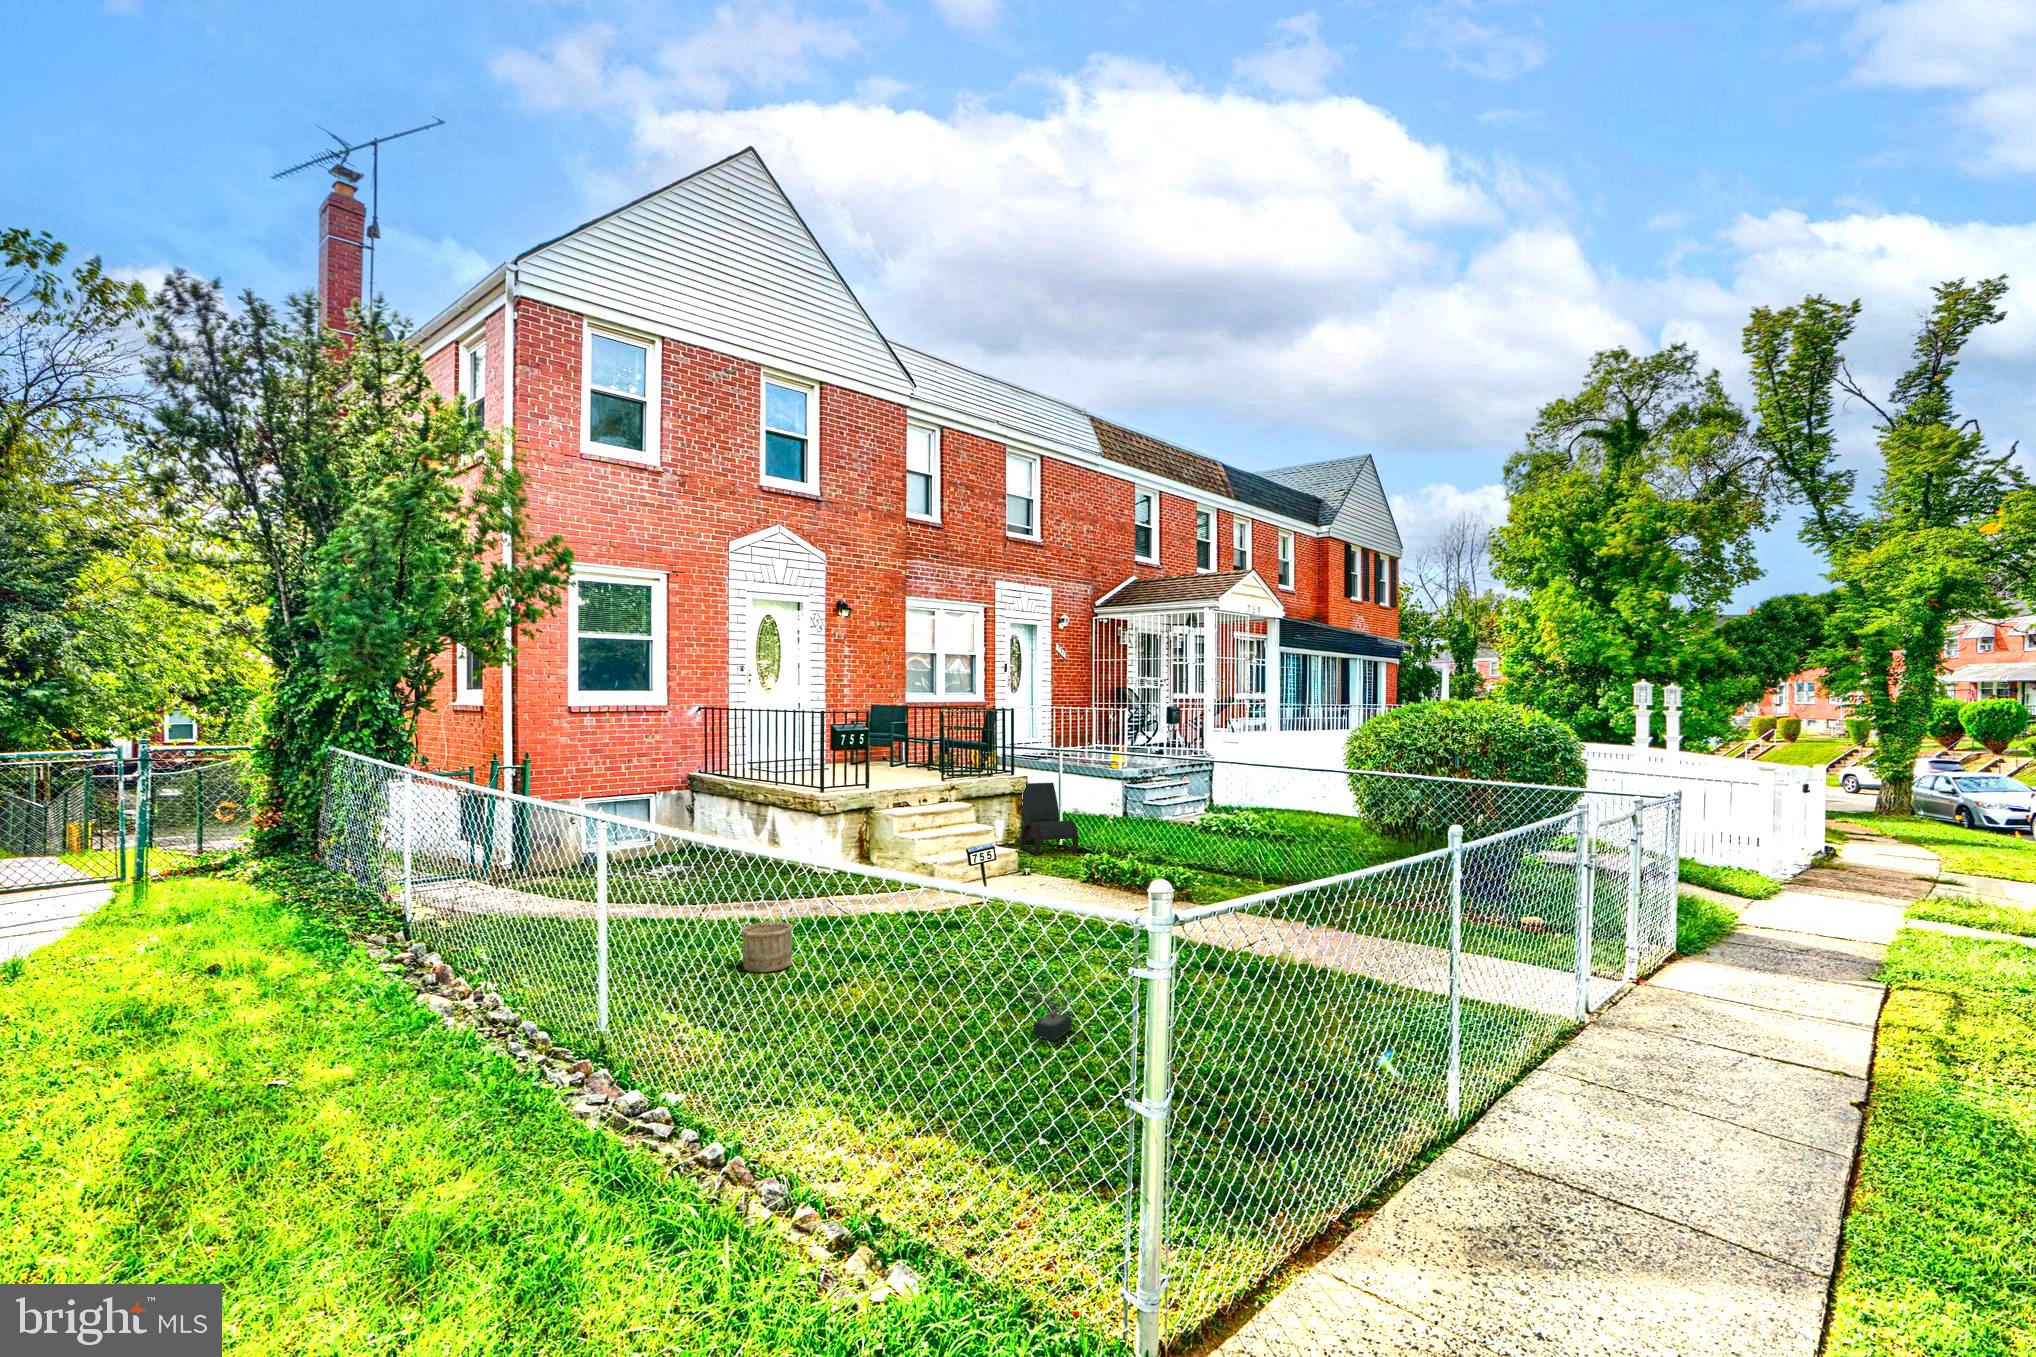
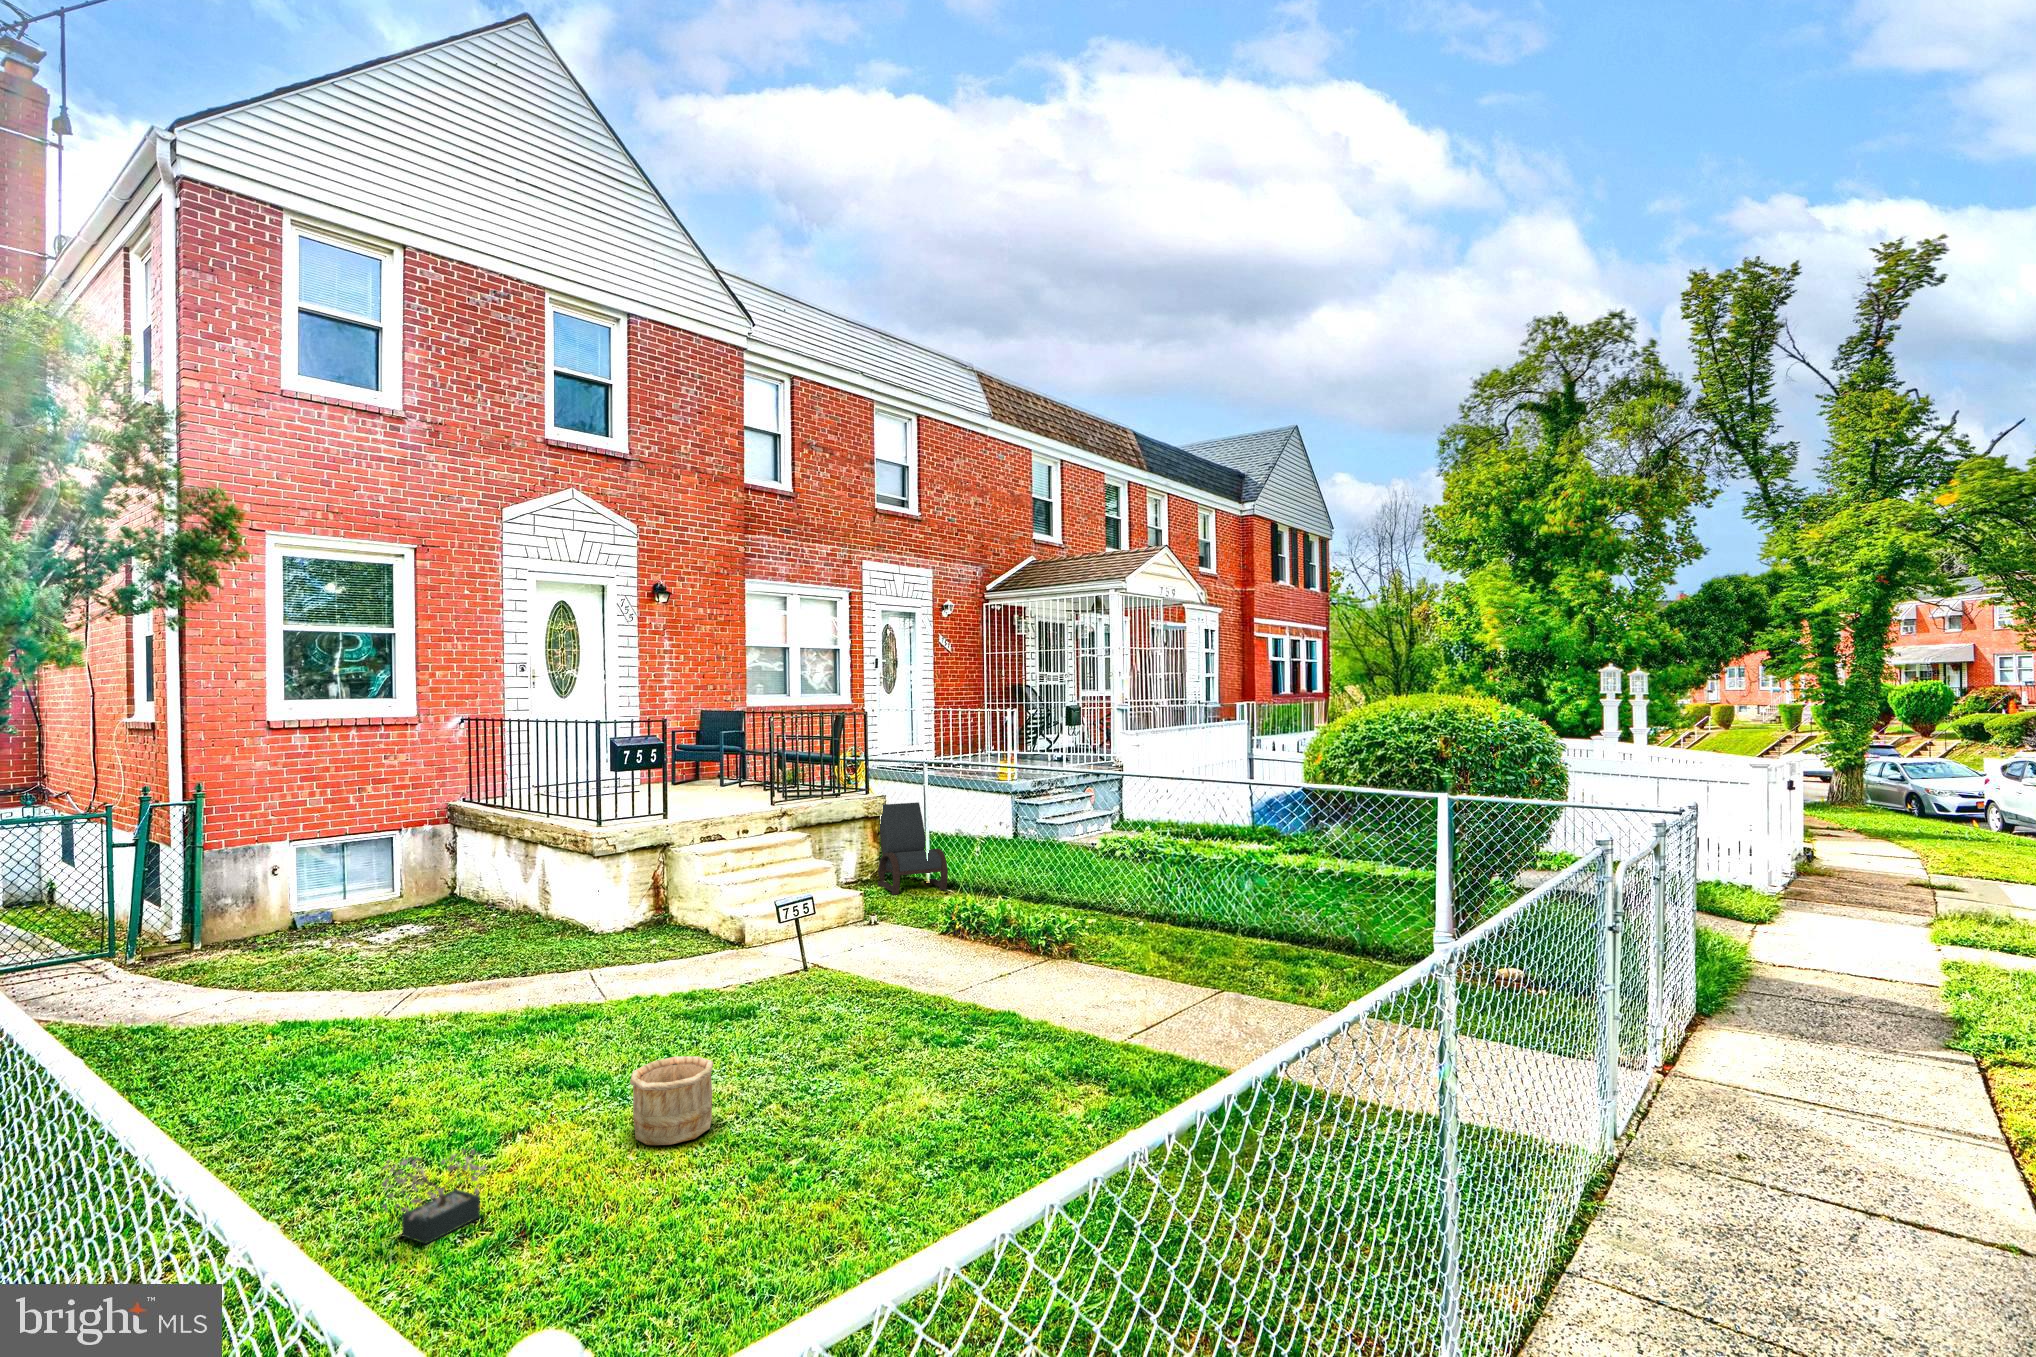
wooden bucket: present [741,921,793,972] -> present [630,1056,713,1145]
decorative plant: present [1025,986,1072,1041] -> present [382,1149,486,1244]

